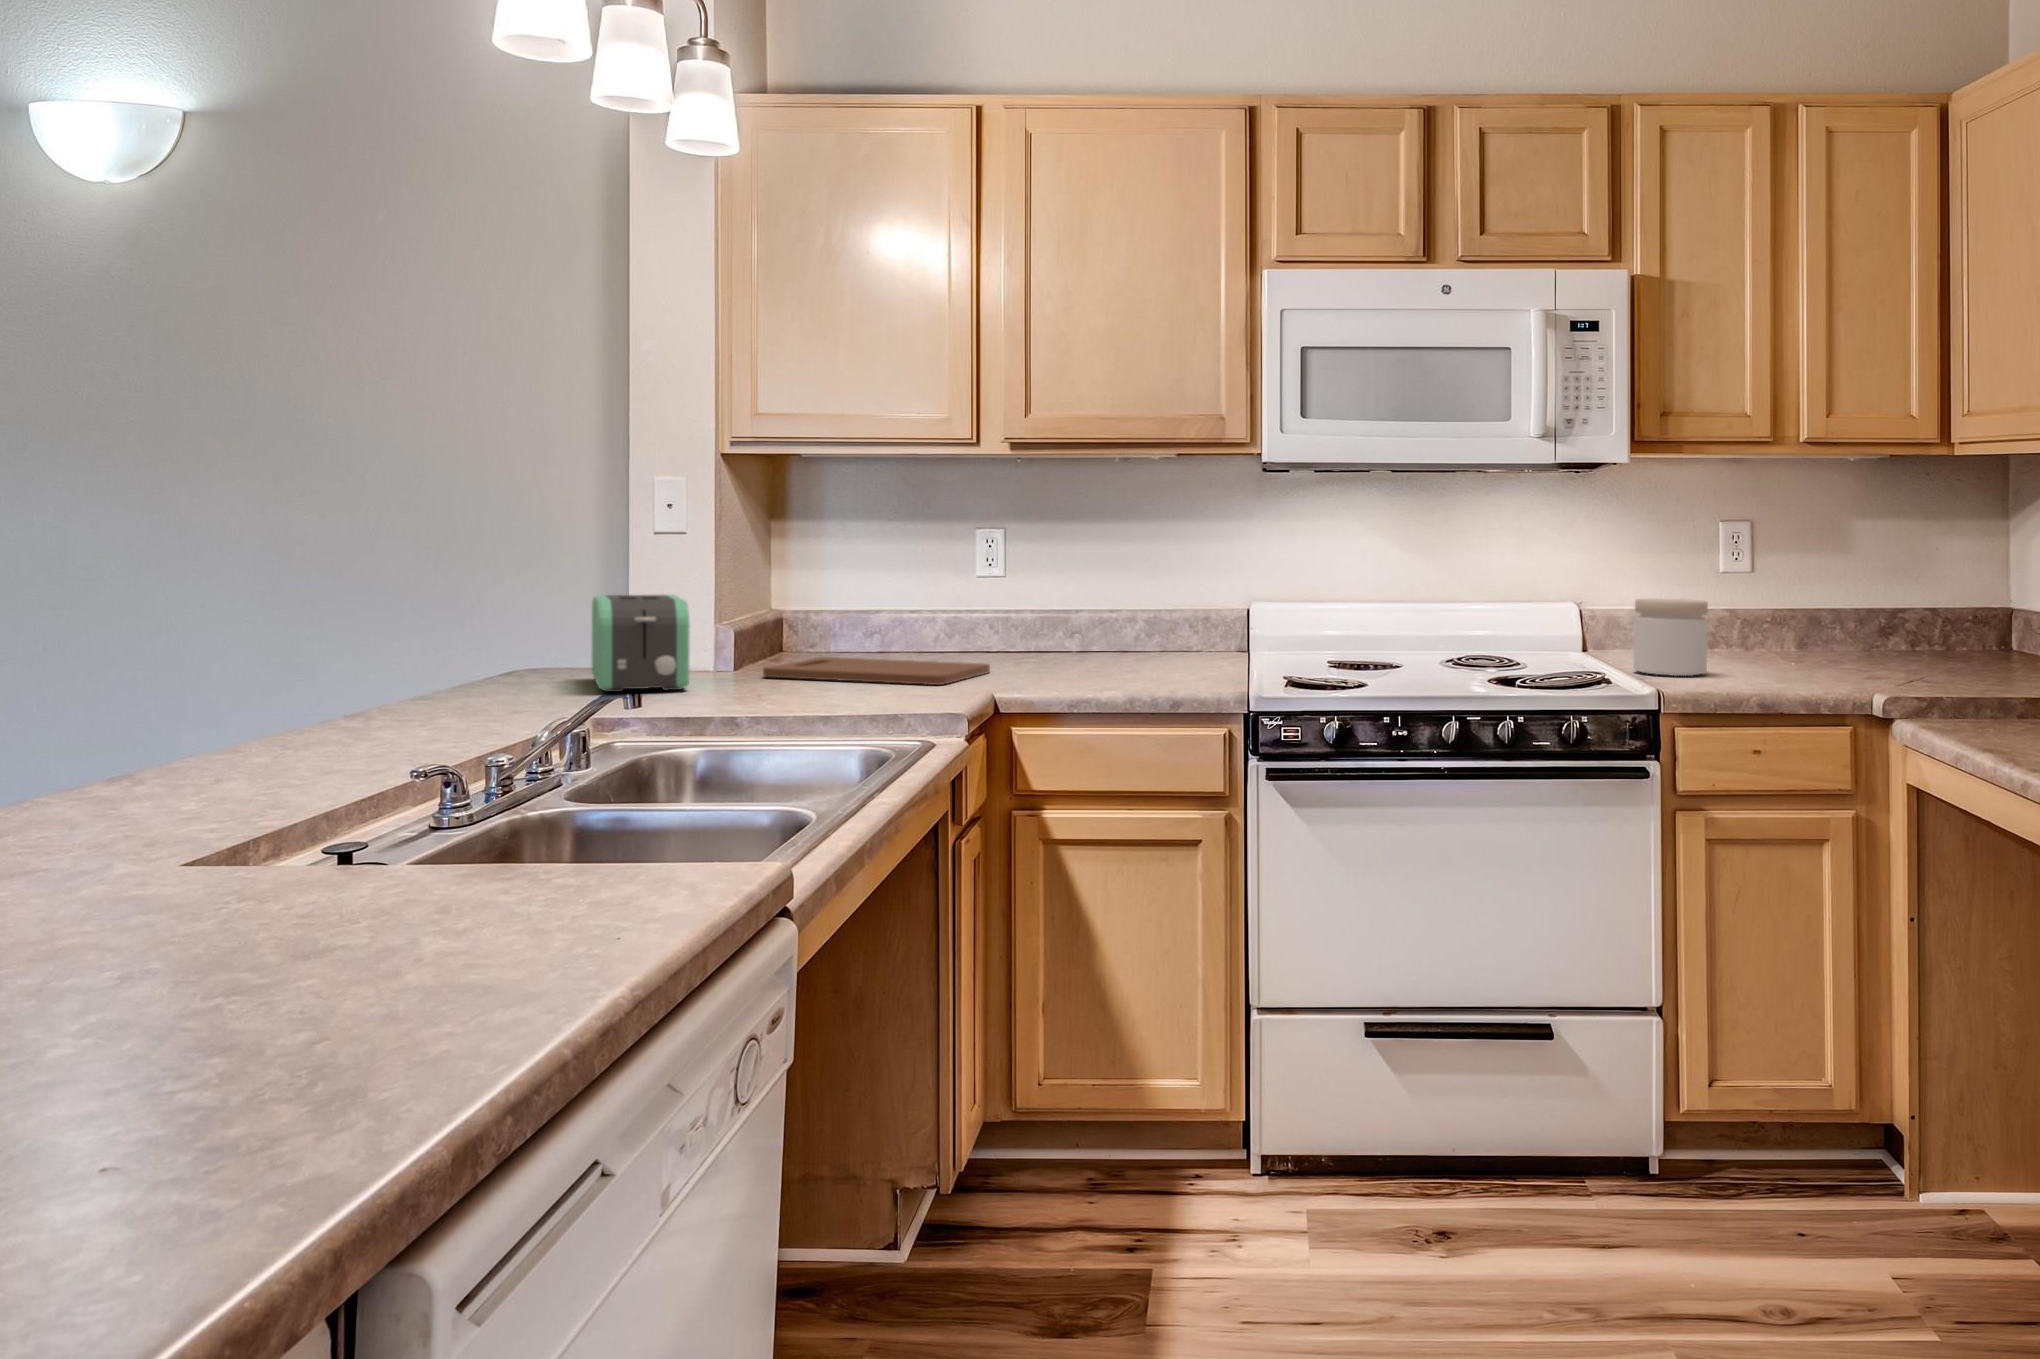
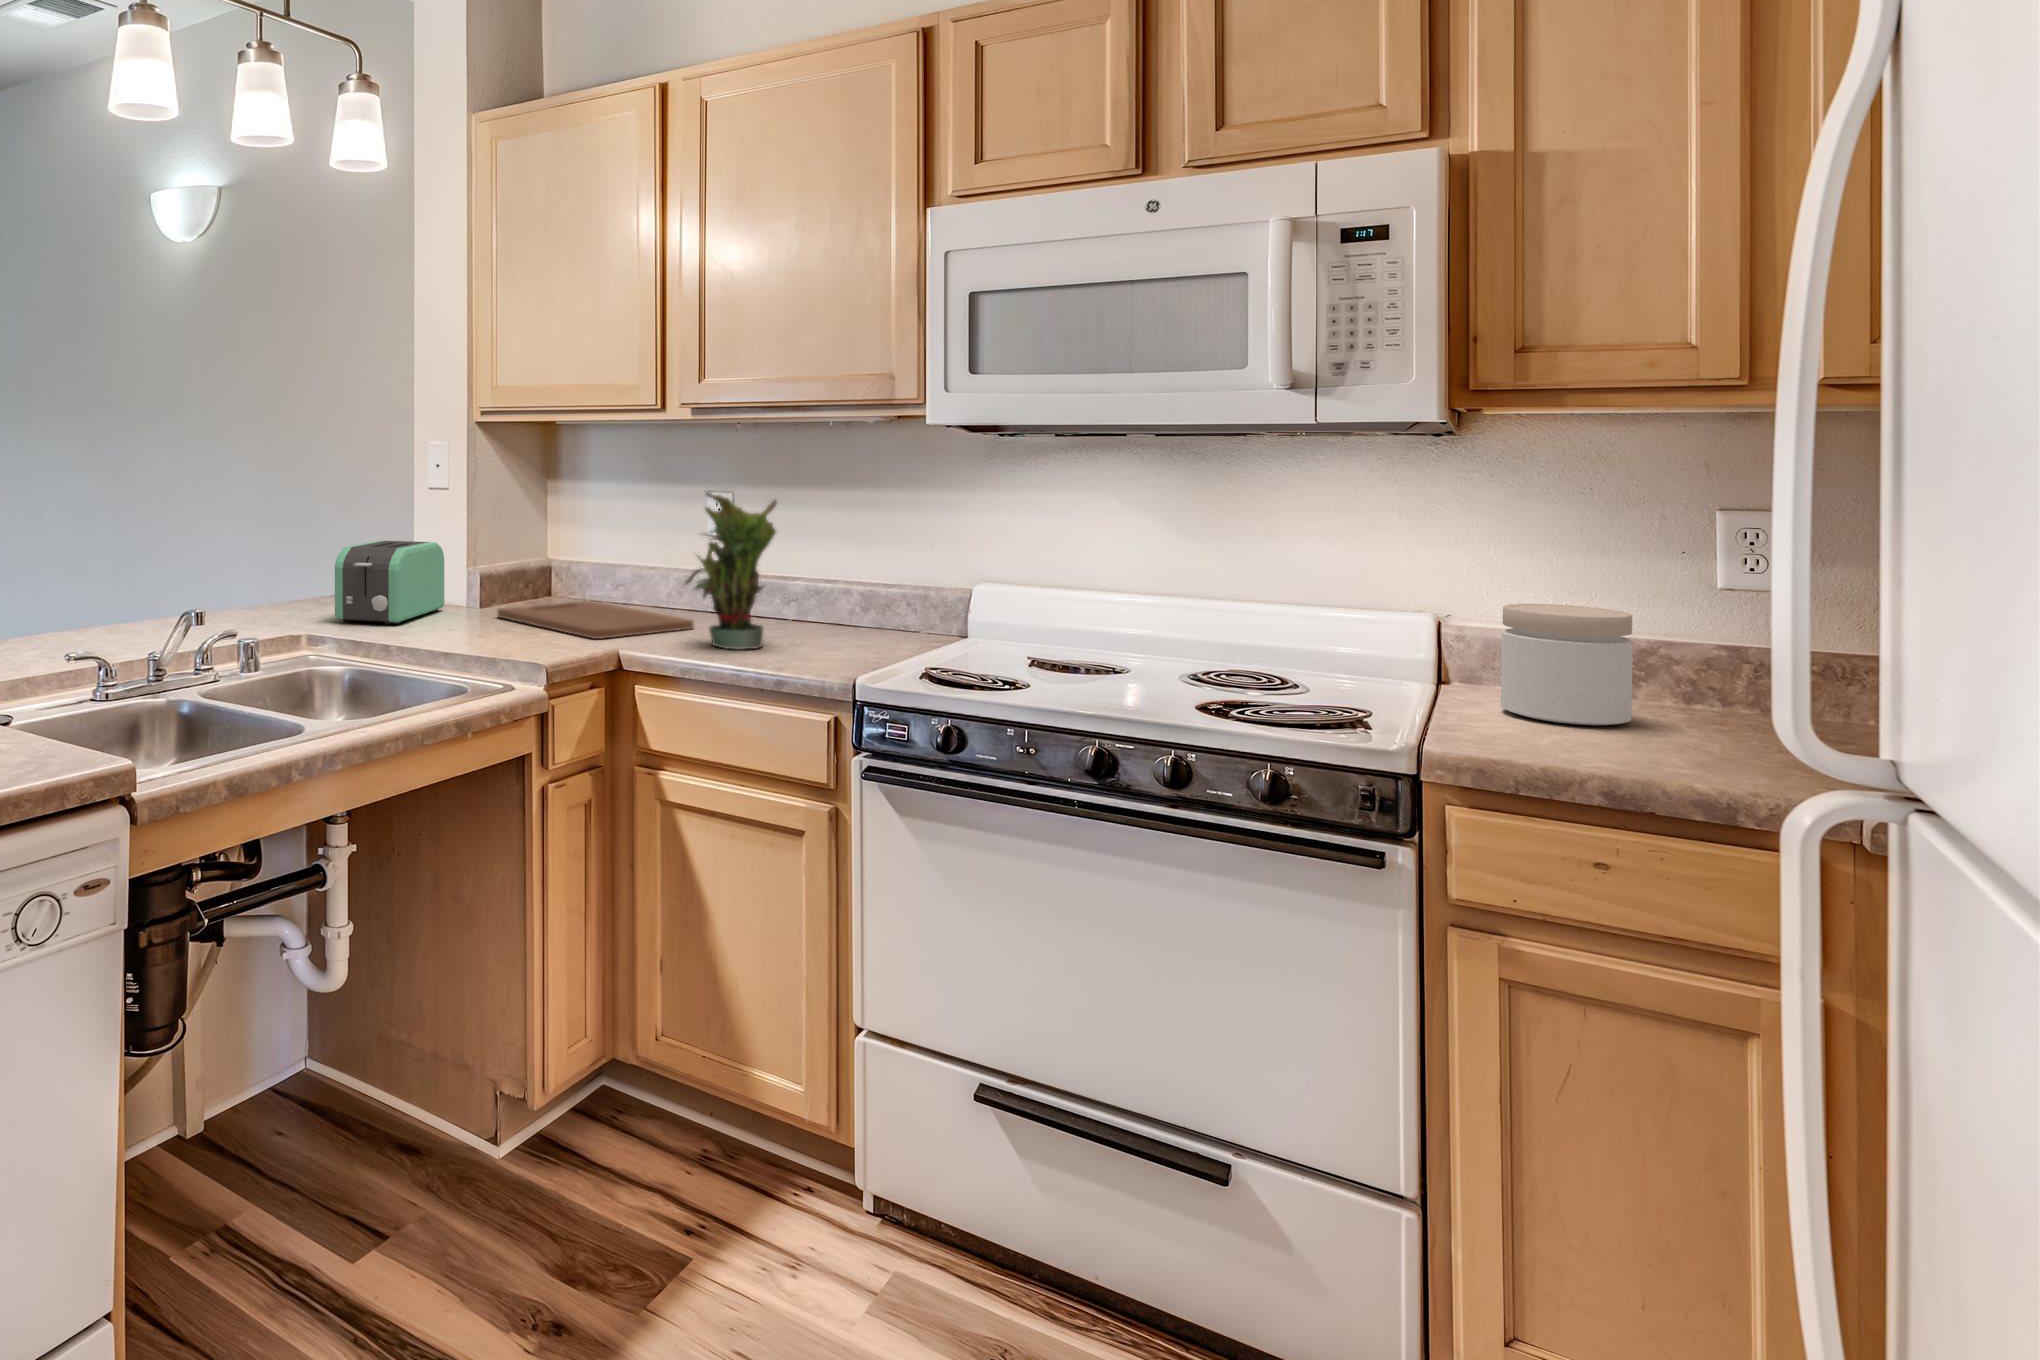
potted plant: none [1026,524,1126,682] -> present [685,492,776,649]

